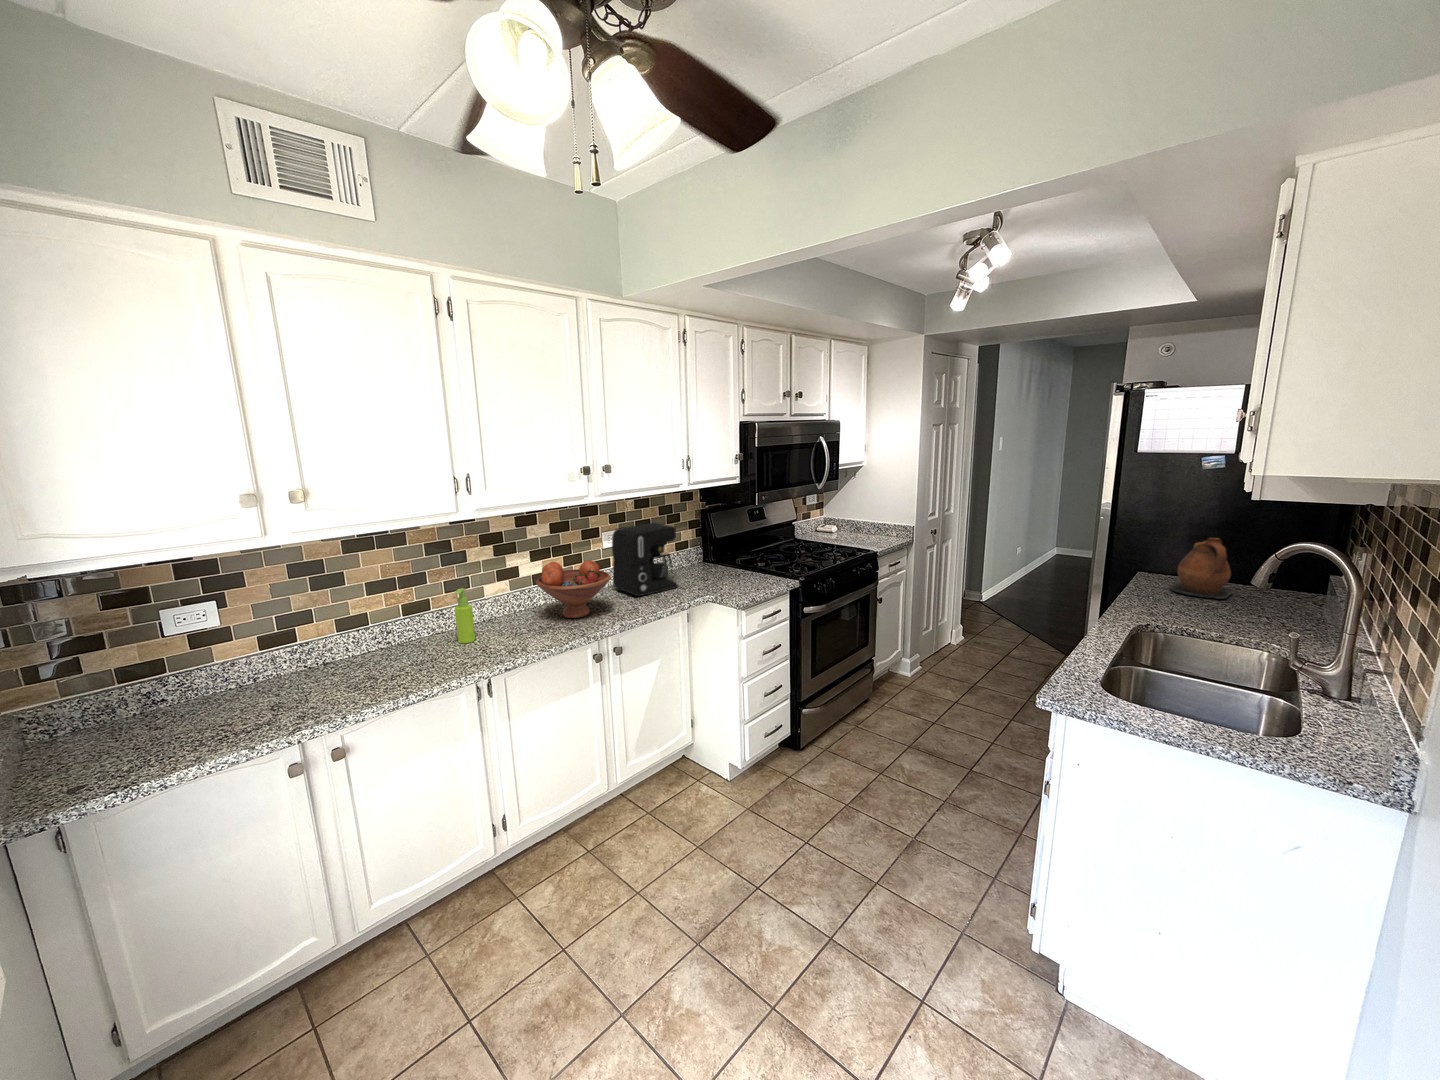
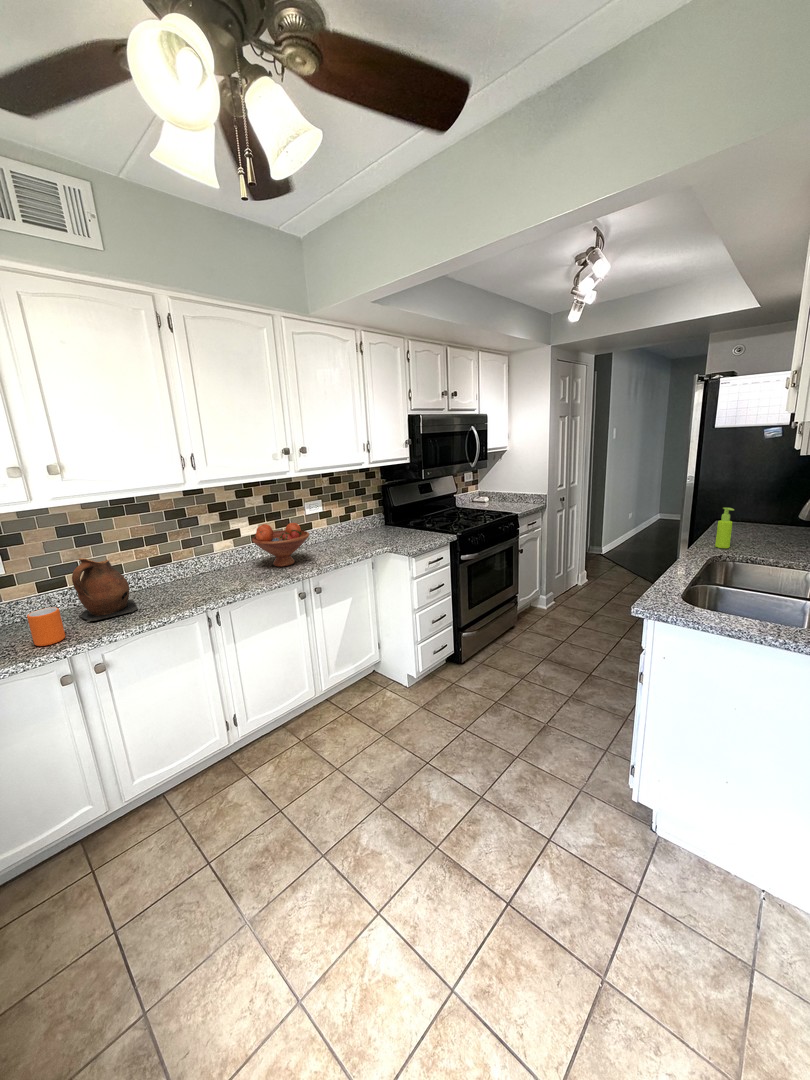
coffee maker: present [612,523,678,596] -> none [311,495,363,550]
ceramic pitcher: present [1169,538,1232,599] -> present [72,558,138,621]
soap dispenser: present [455,588,475,643] -> present [715,508,734,548]
mug: none [251,674,297,725] -> present [27,607,65,646]

